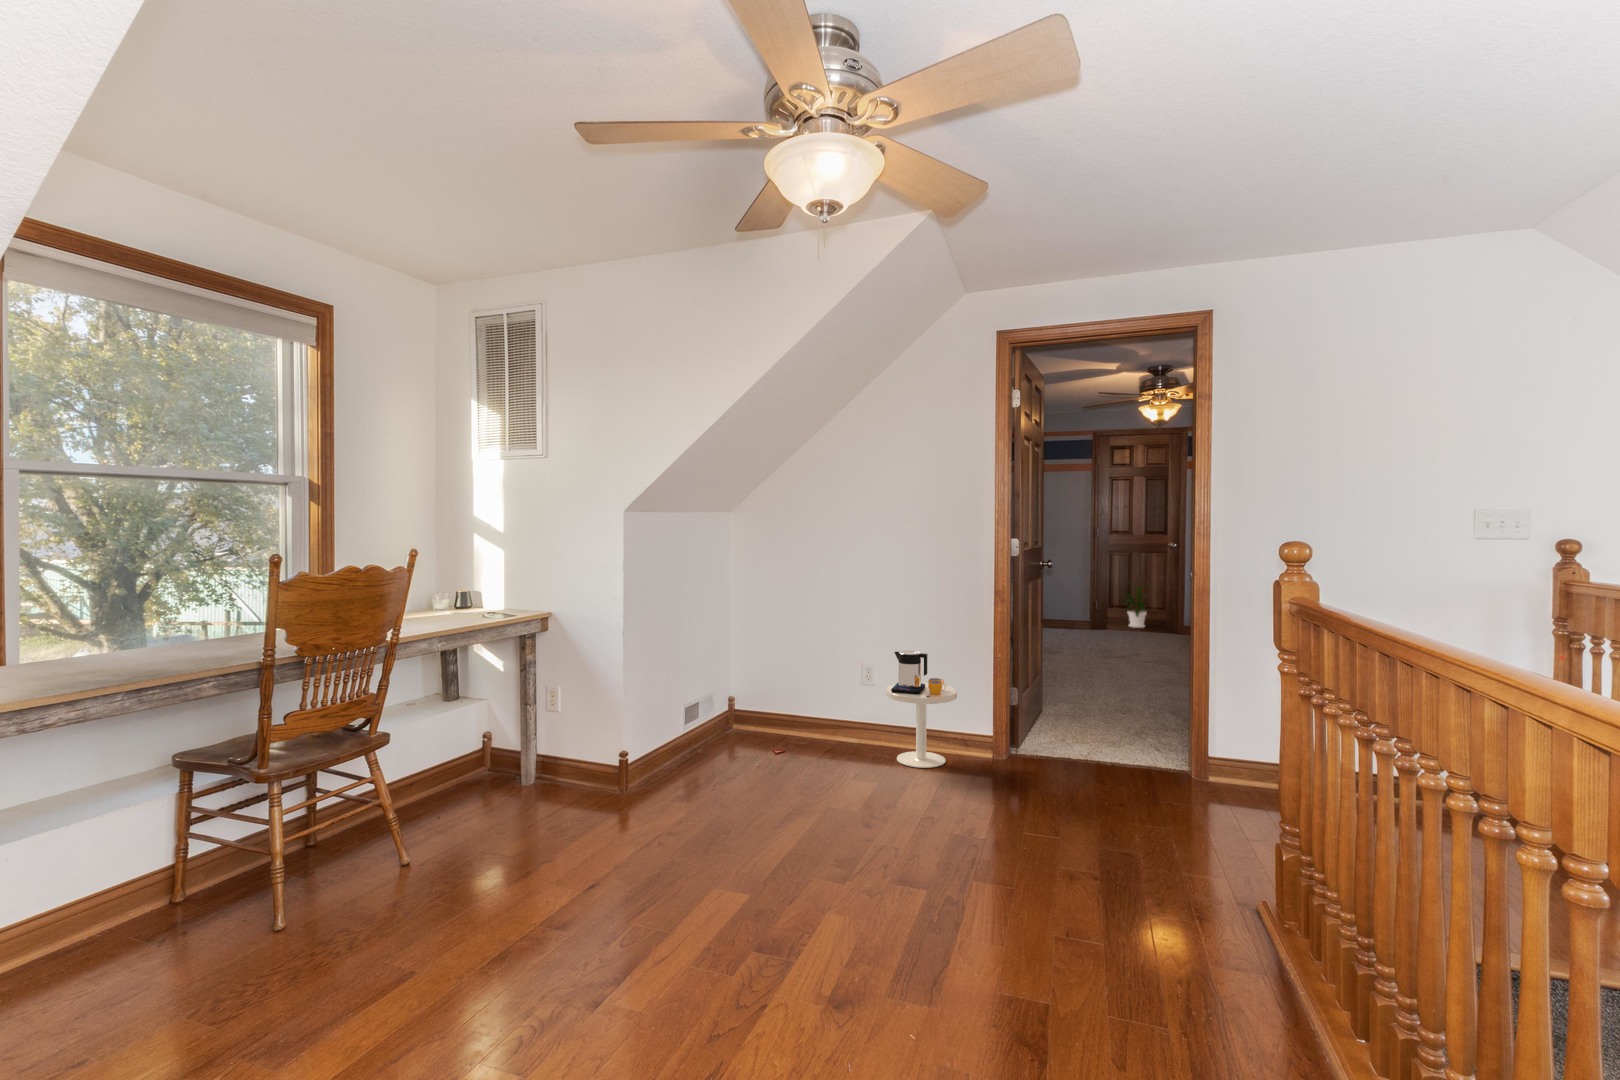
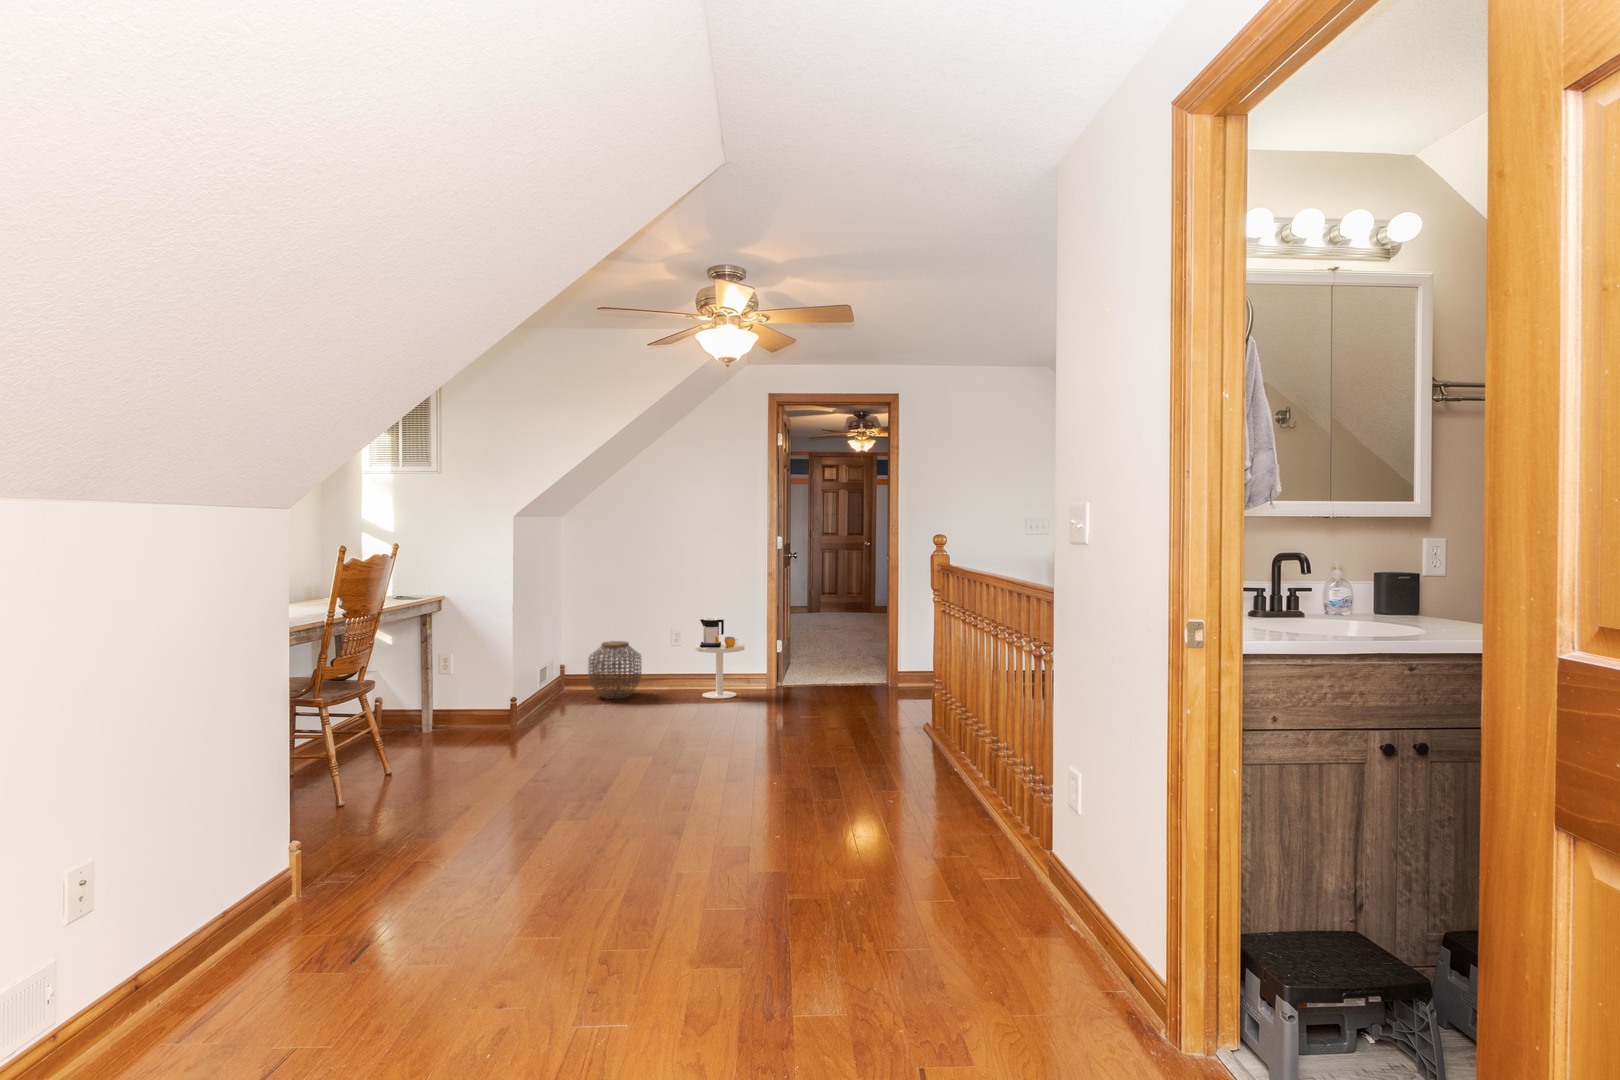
house plant: present [1121,585,1147,628] -> none [826,576,856,616]
woven basket: none [752,672,820,751] -> present [589,641,641,699]

